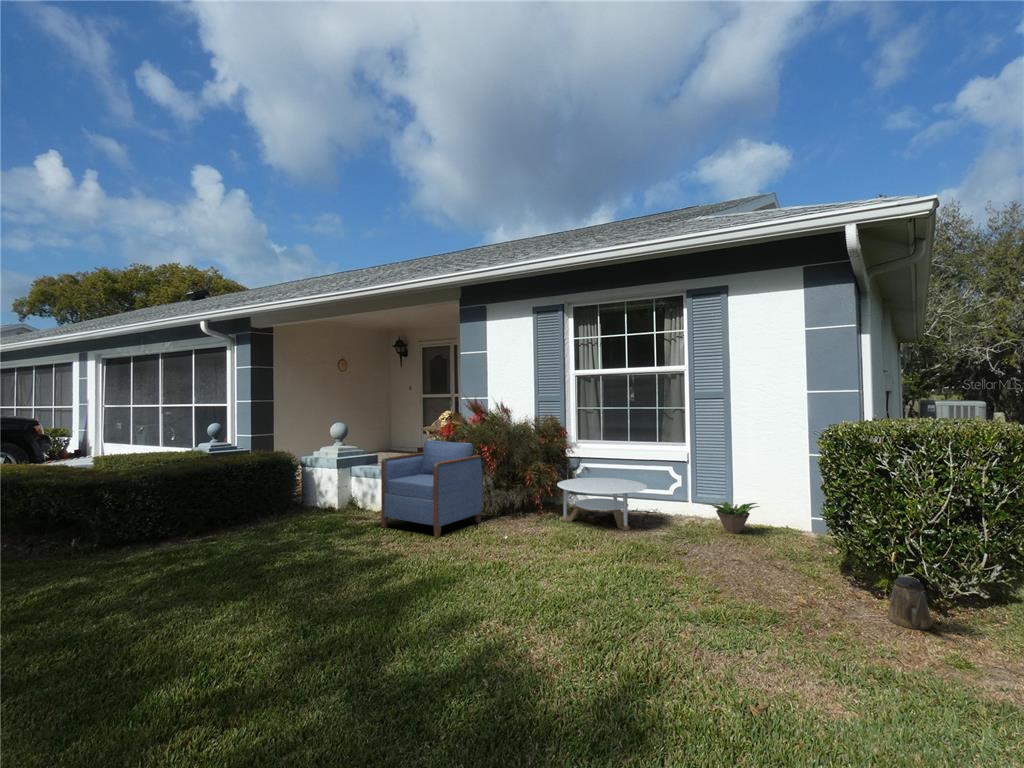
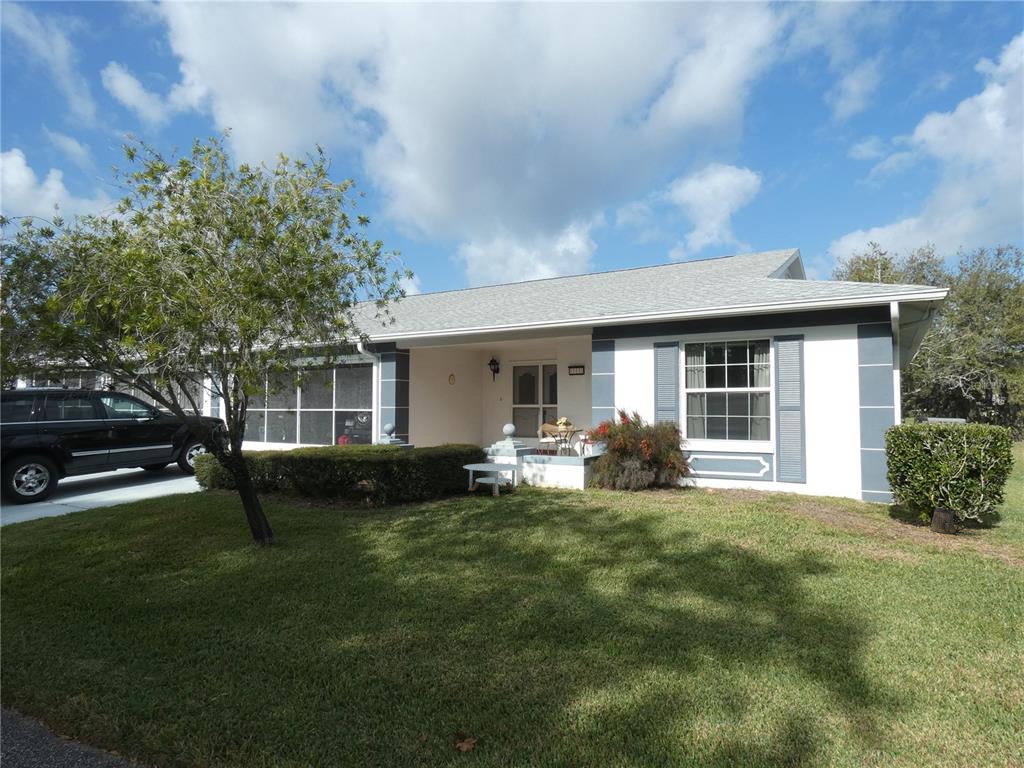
armchair: present [381,440,482,538] -> none [570,436,635,500]
round table: present [557,478,647,530] -> present [463,463,524,497]
decorative plant: present [705,502,759,533] -> none [789,480,831,500]

